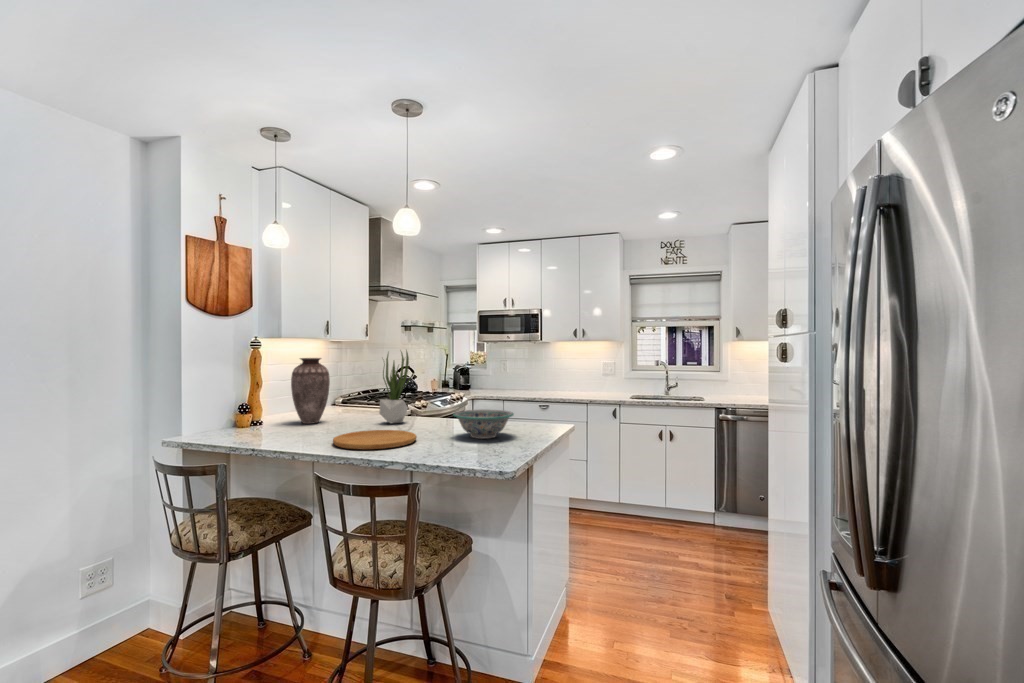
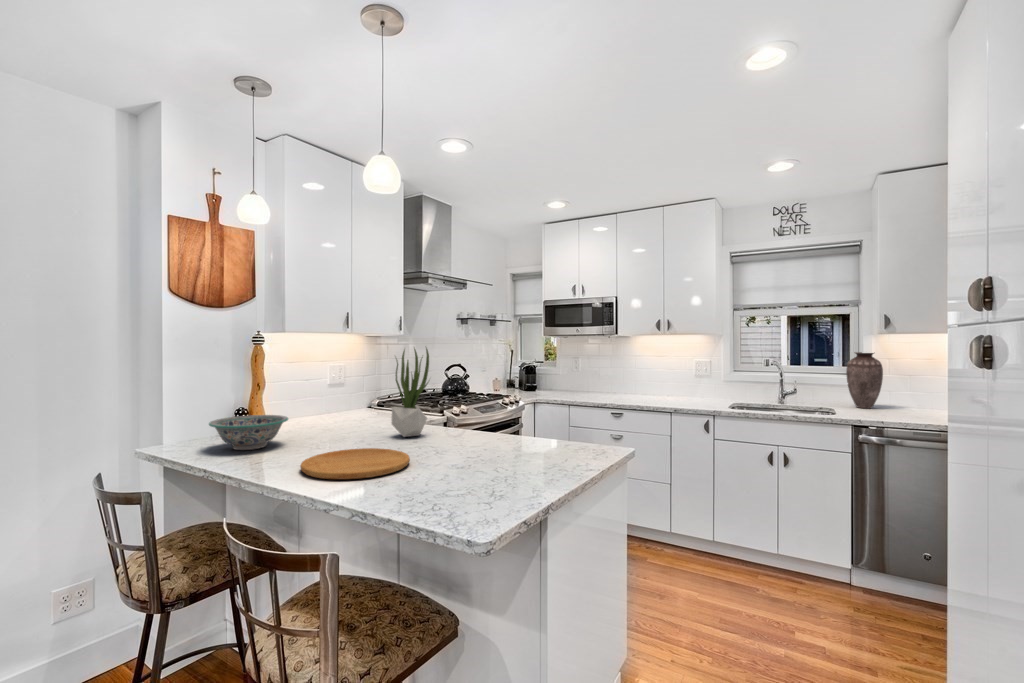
vase: present [291,358,330,424] -> present [846,352,883,408]
decorative bowl: present [453,409,514,439] -> present [209,415,288,450]

